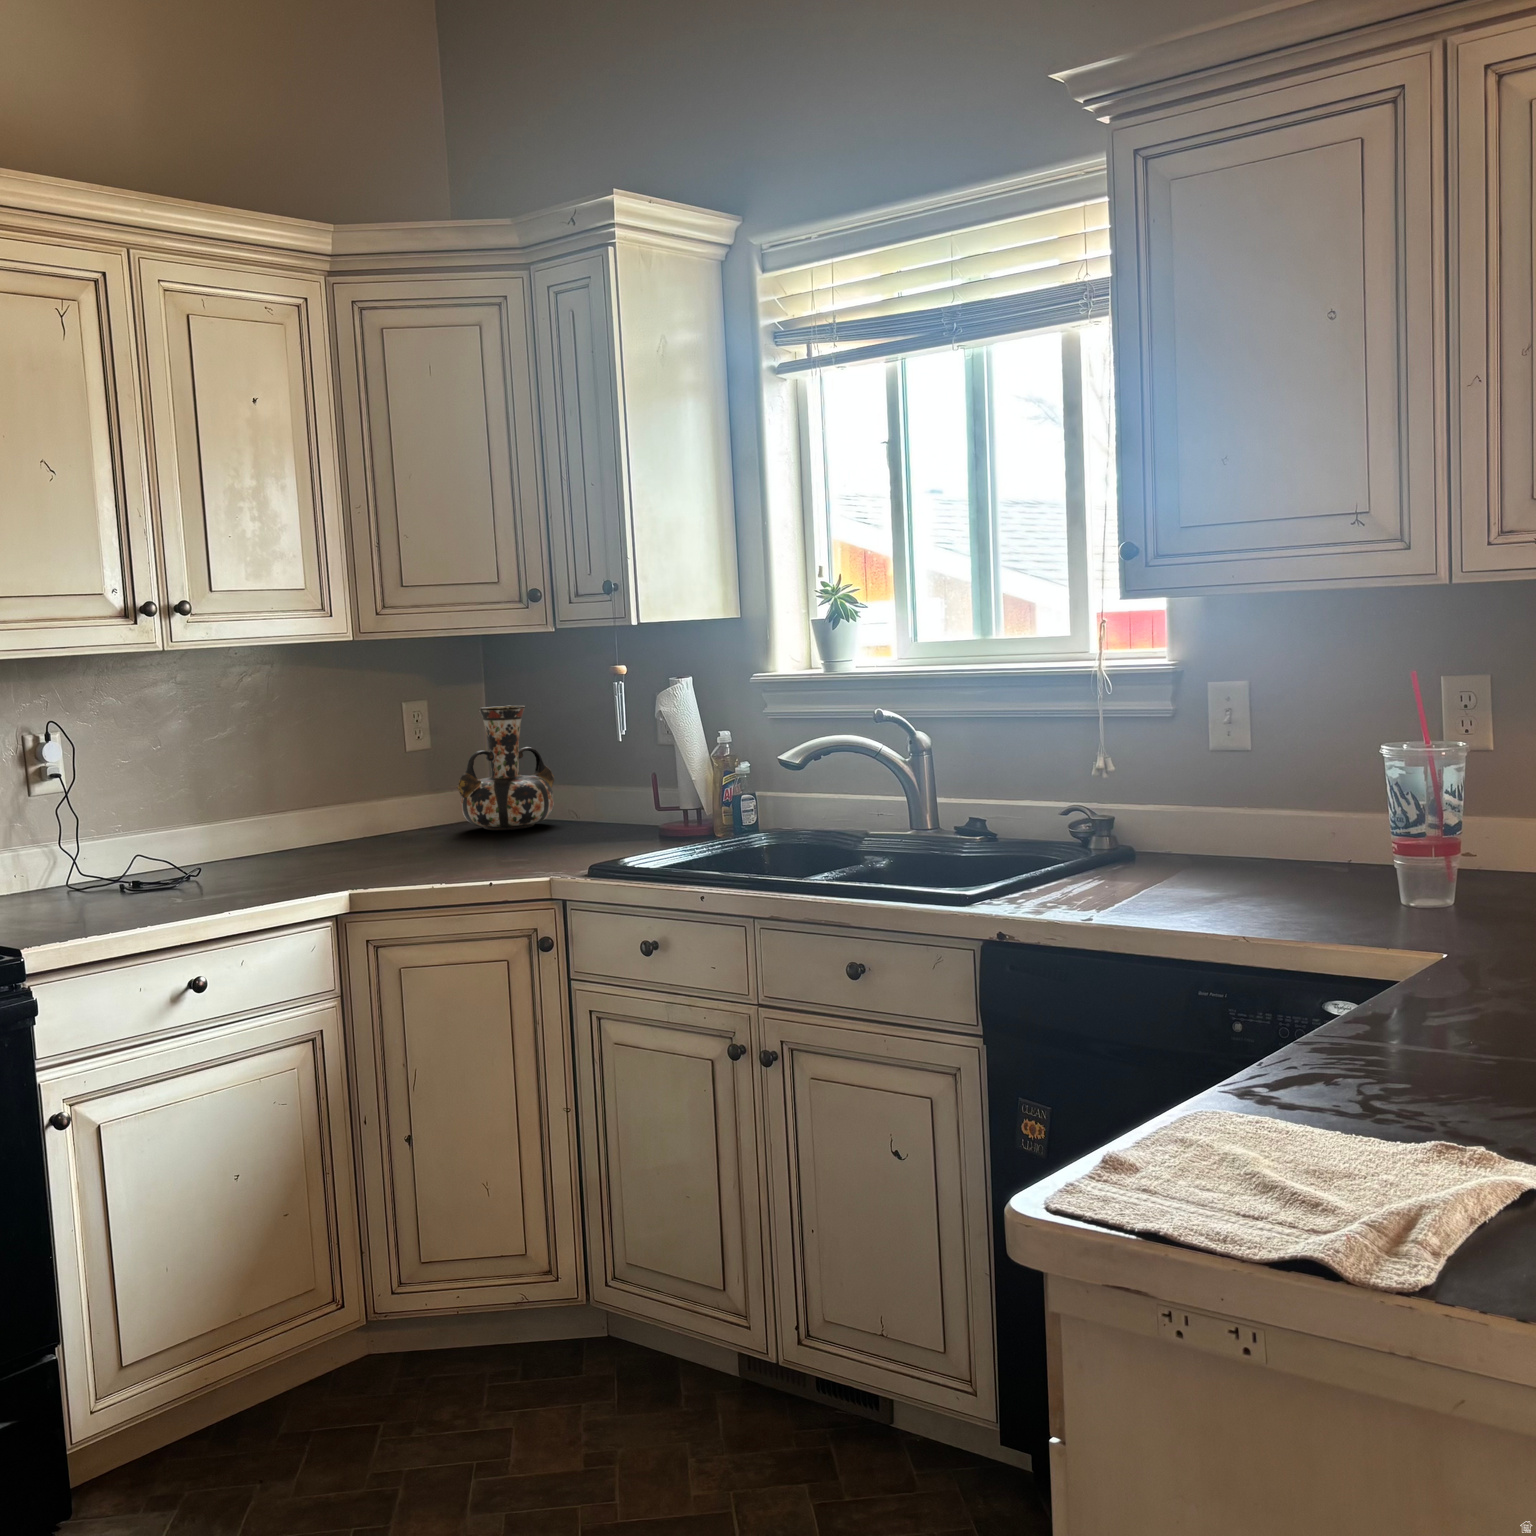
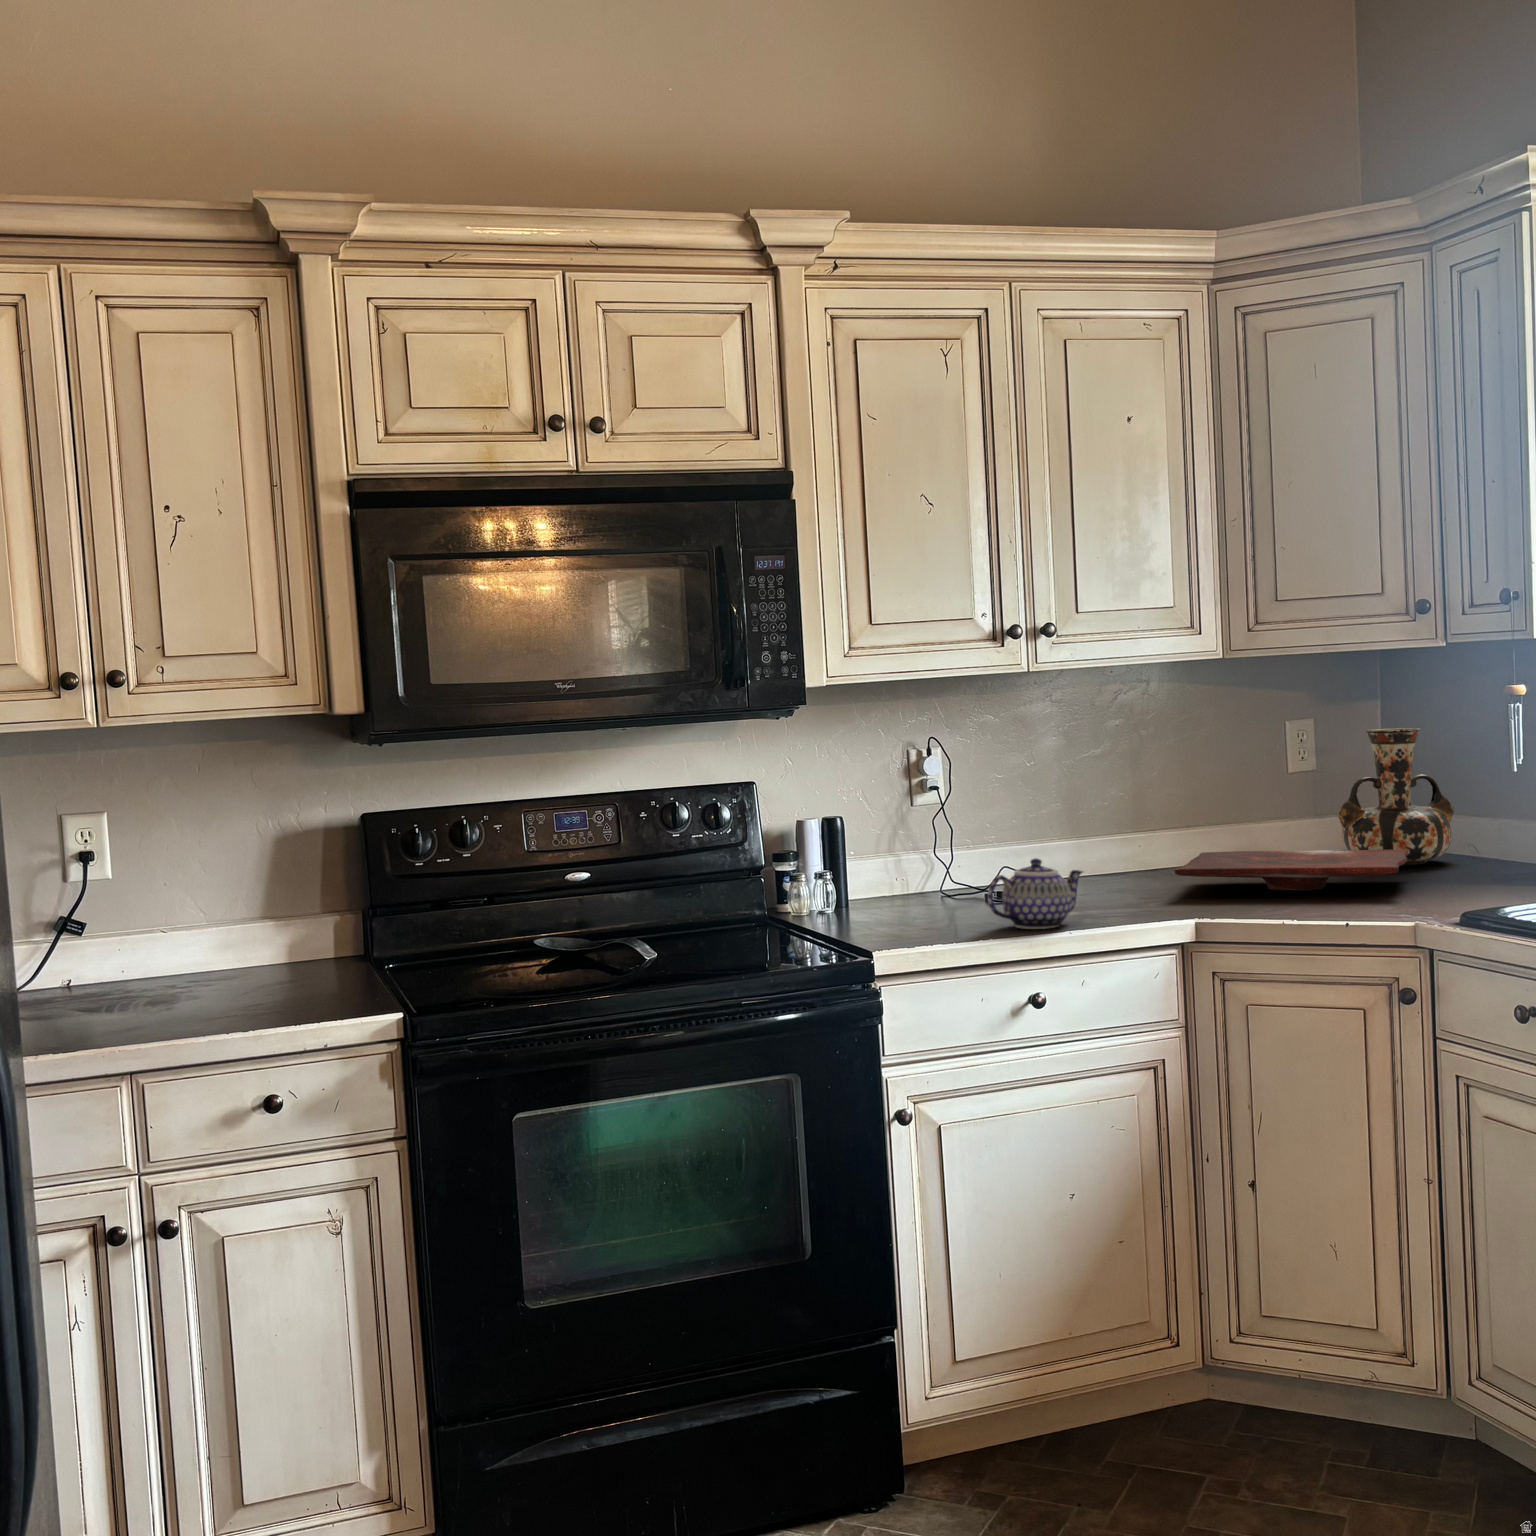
cutting board: none [319,814,527,858] -> present [1175,850,1408,890]
teapot: none [138,840,237,913] -> present [987,858,1083,929]

